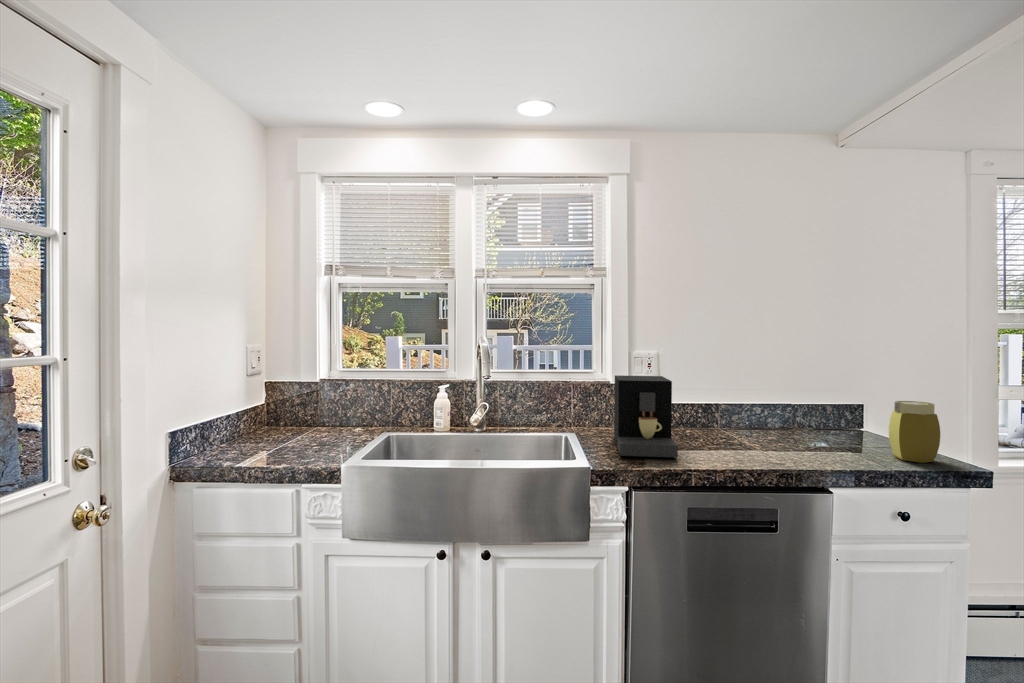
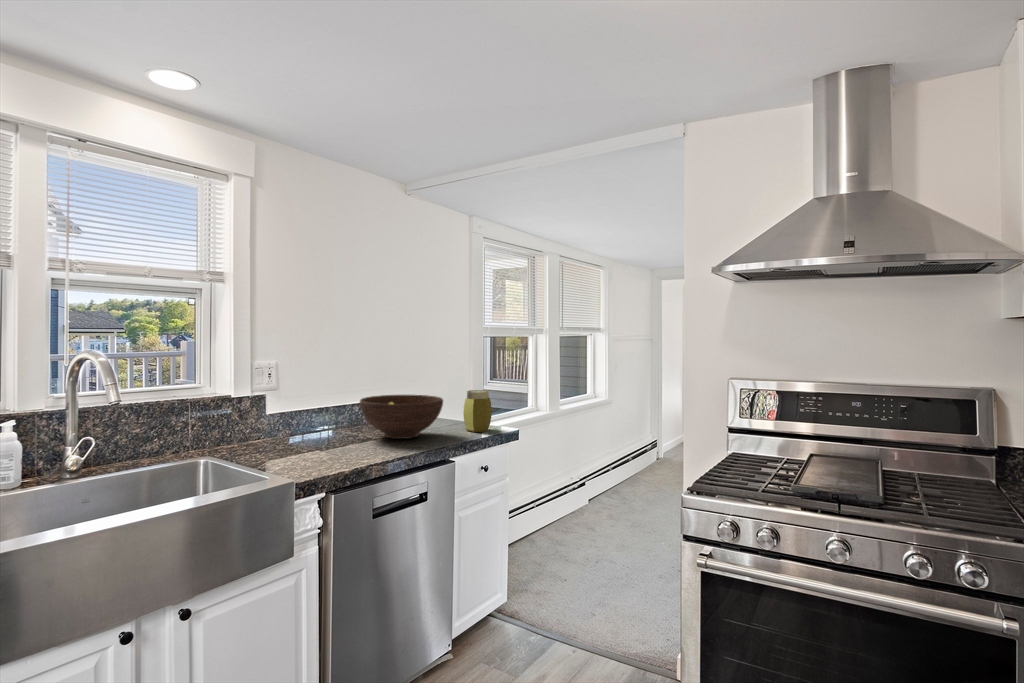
coffee maker: present [614,375,678,457] -> none [253,386,348,467]
fruit bowl: none [731,396,844,452] -> present [360,395,443,439]

